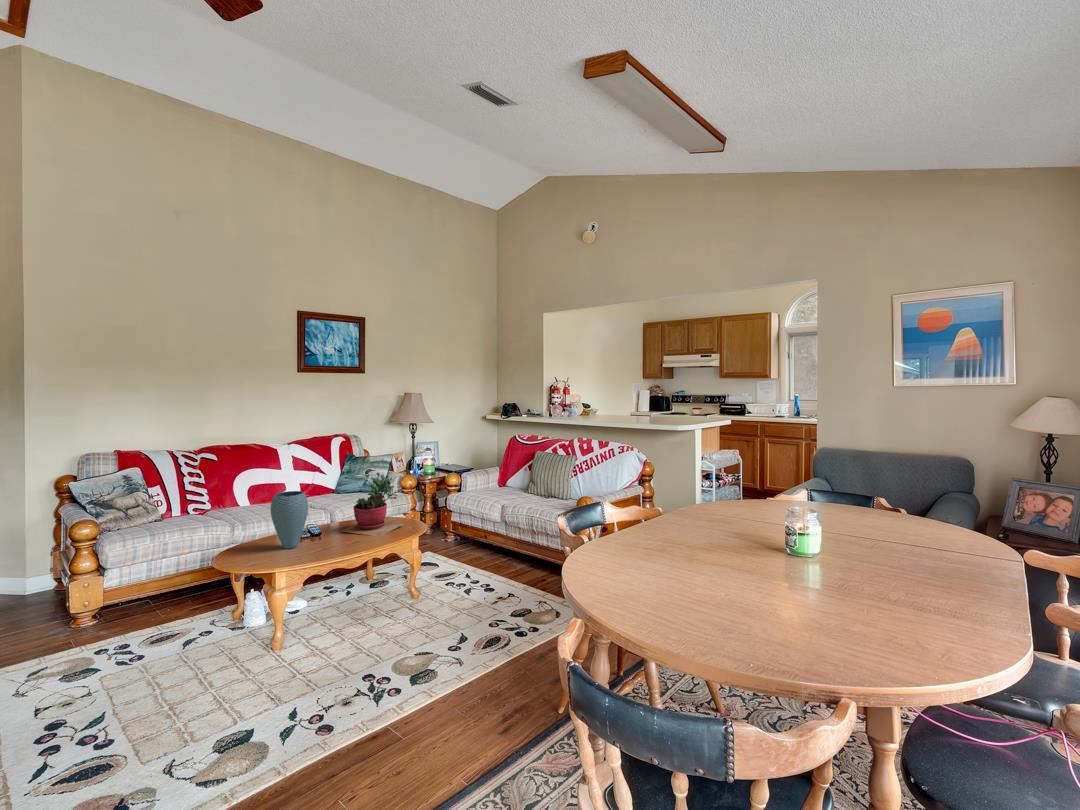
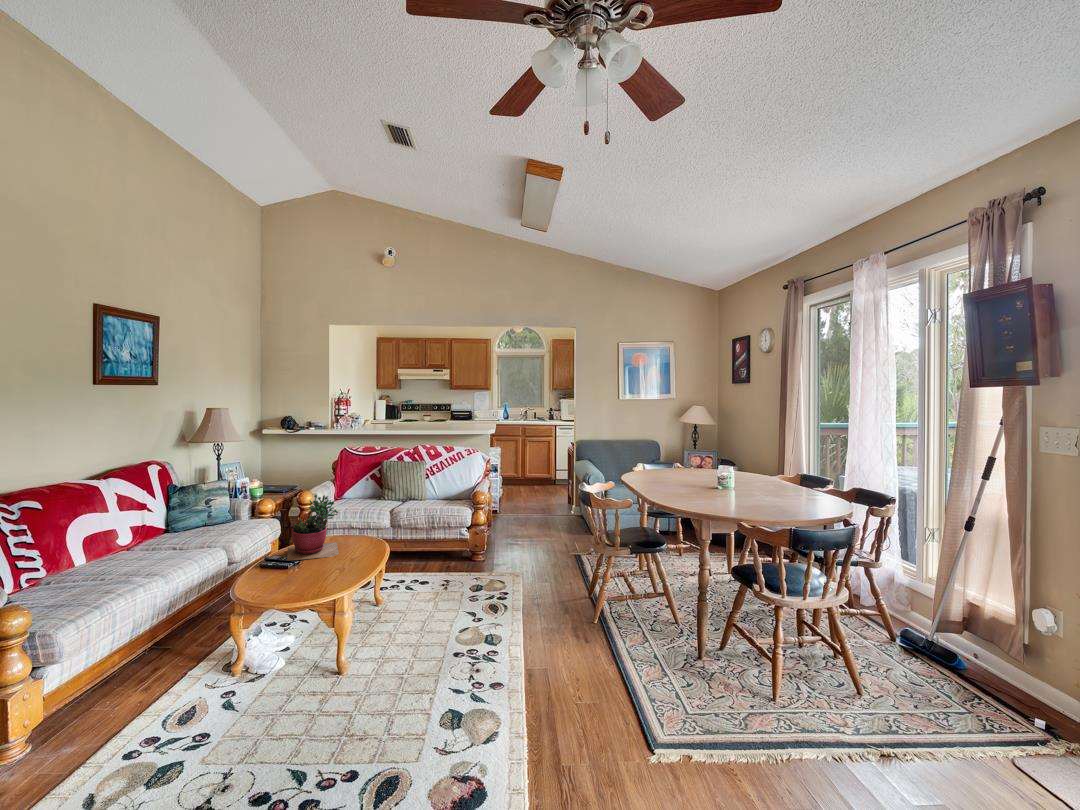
vase: present [271,491,308,549] -> none [254,522,294,585]

